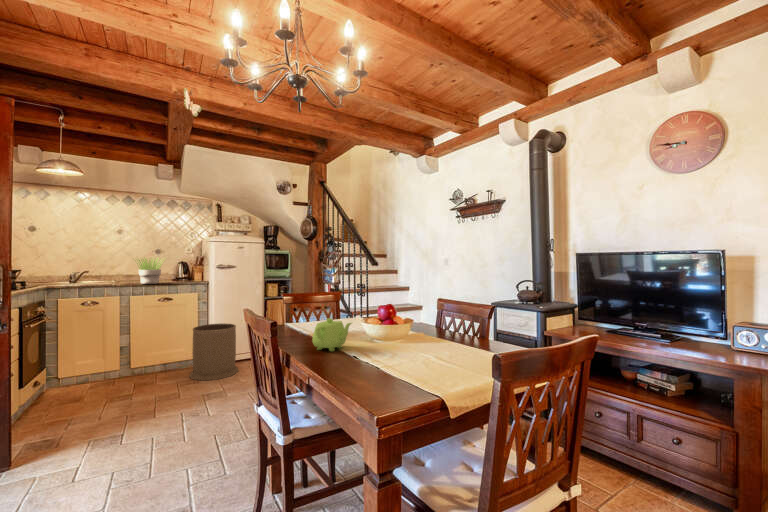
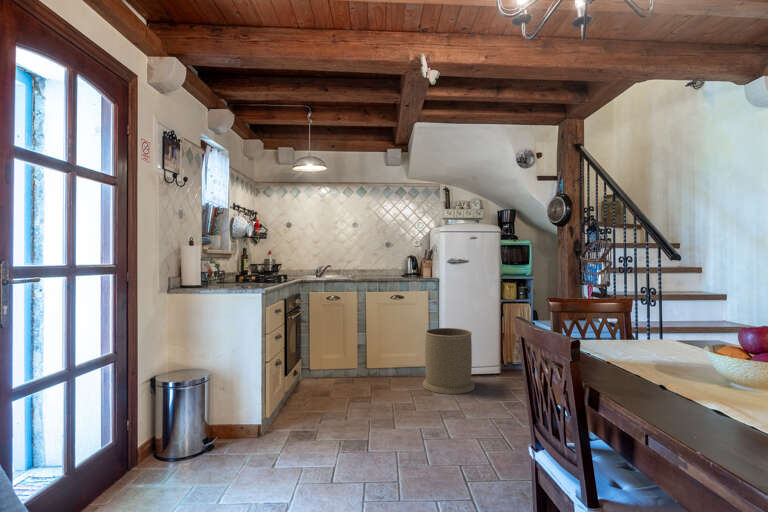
potted plant: present [137,257,164,284] -> none [365,250,399,279]
teapot: present [312,318,352,351] -> none [620,338,697,391]

